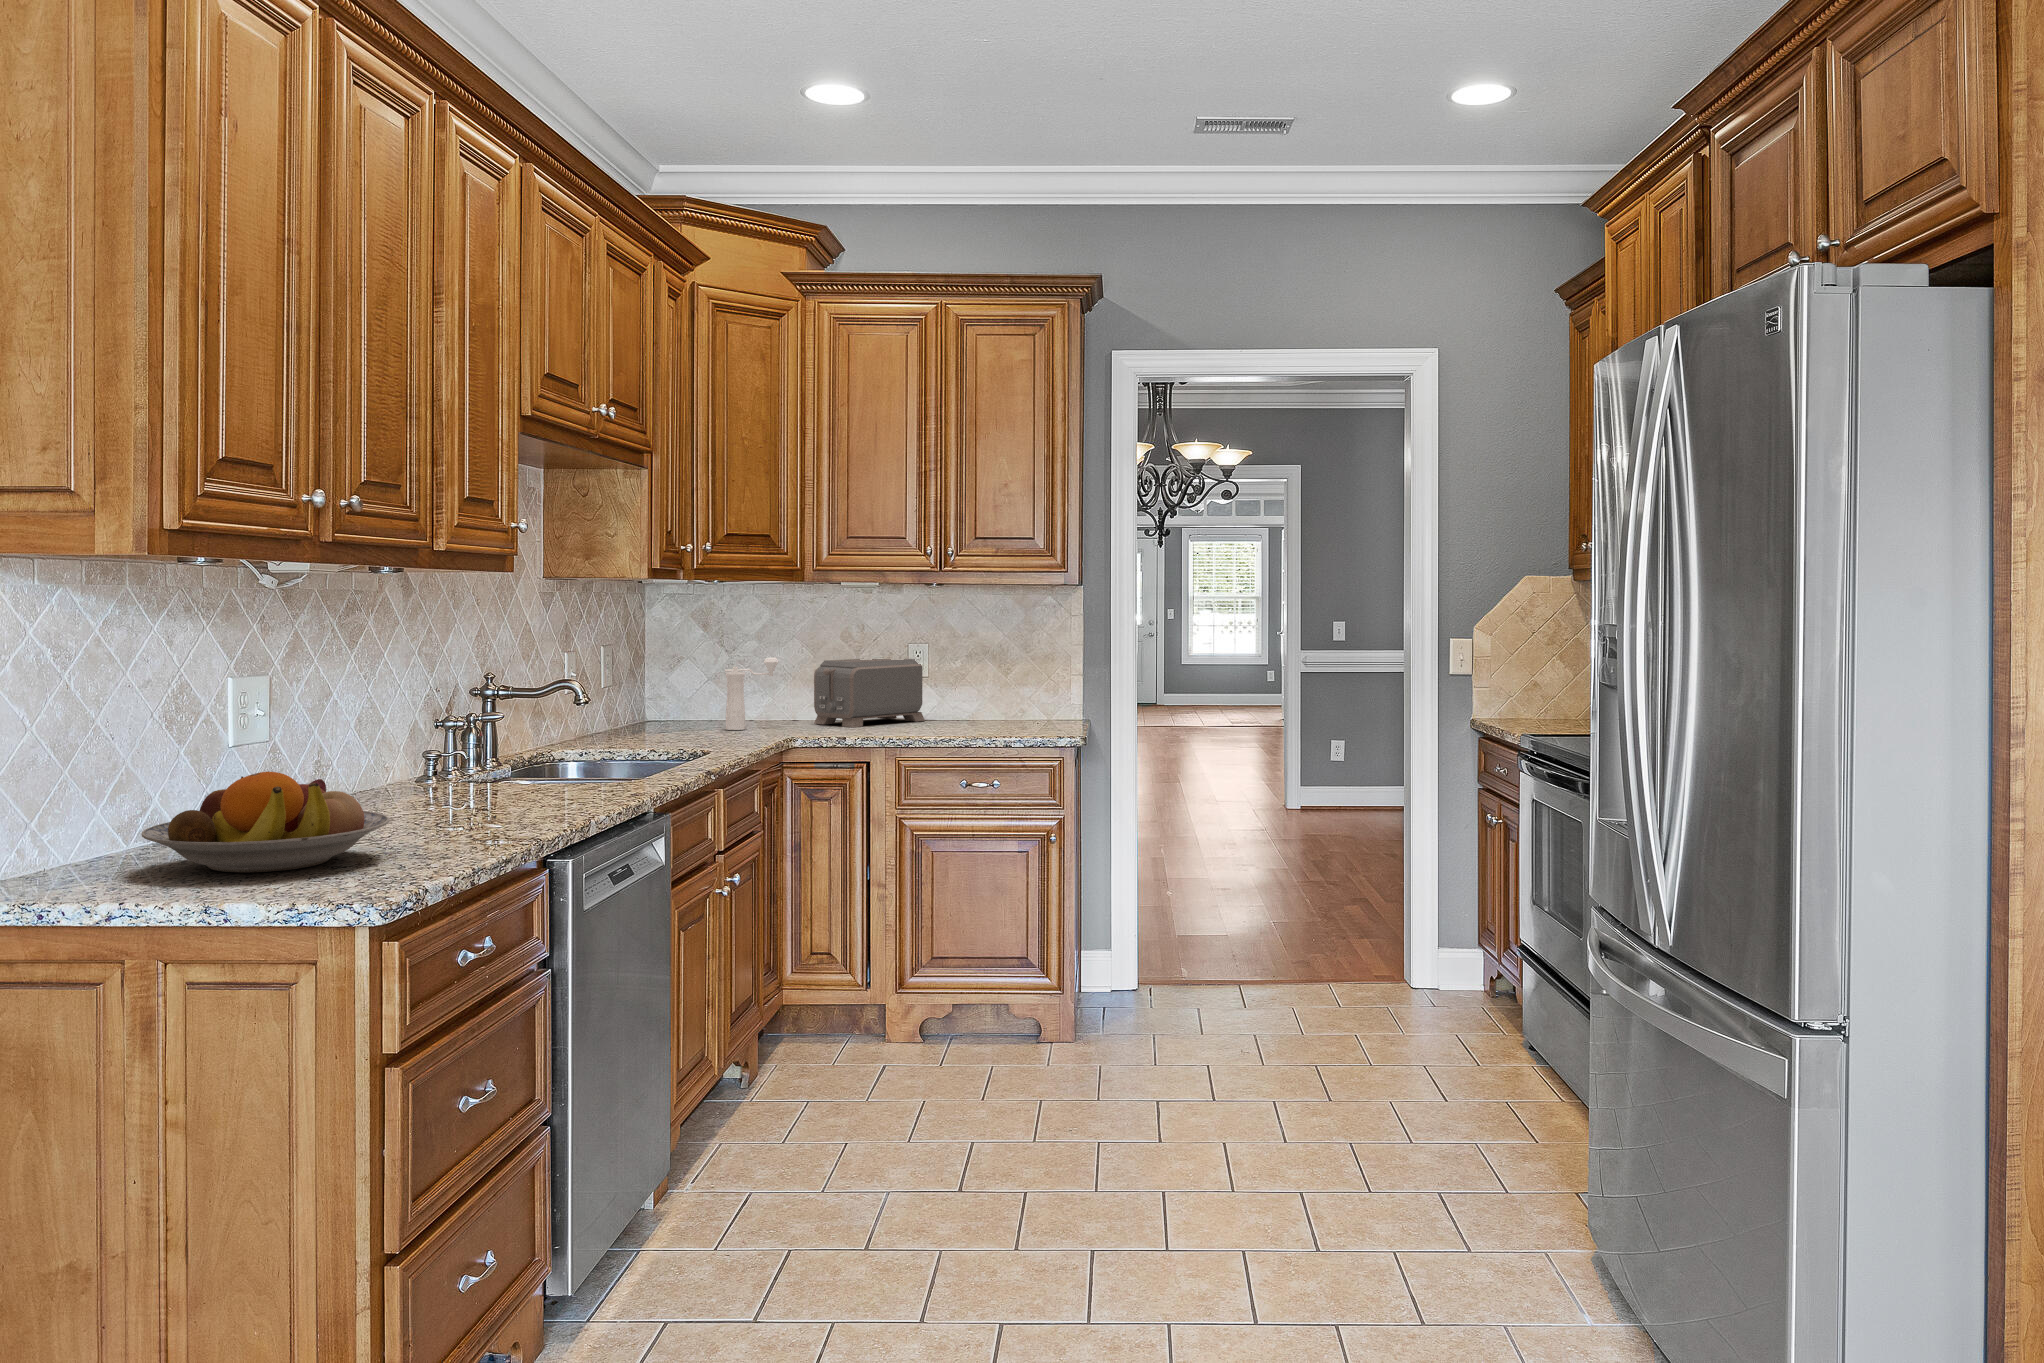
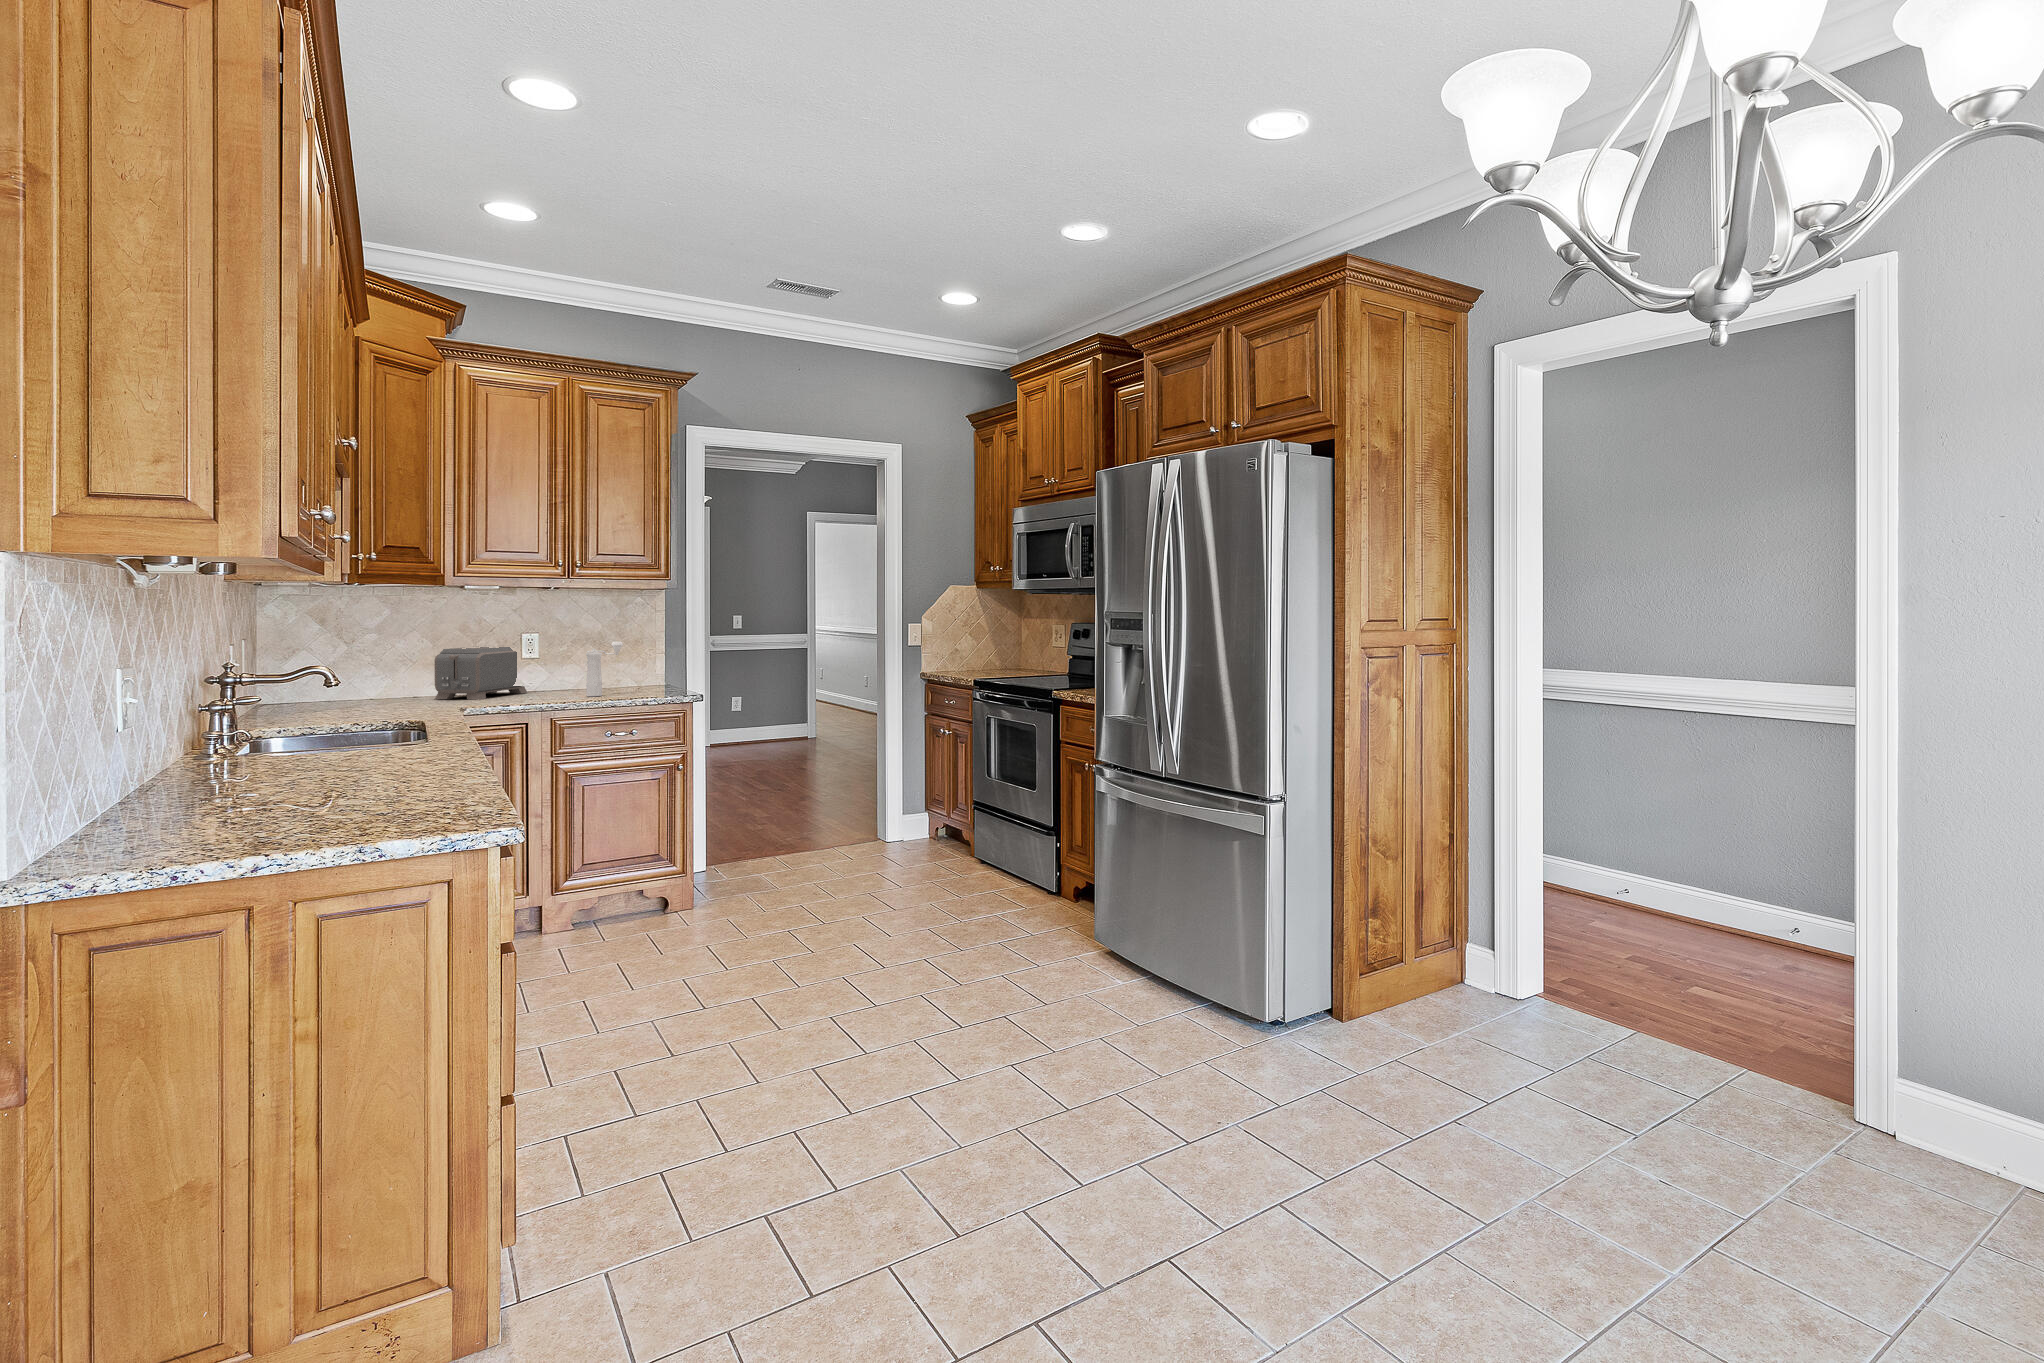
pepper mill: present [725,658,778,730] -> present [586,641,623,696]
fruit bowl: present [141,772,390,872] -> none [167,732,418,825]

